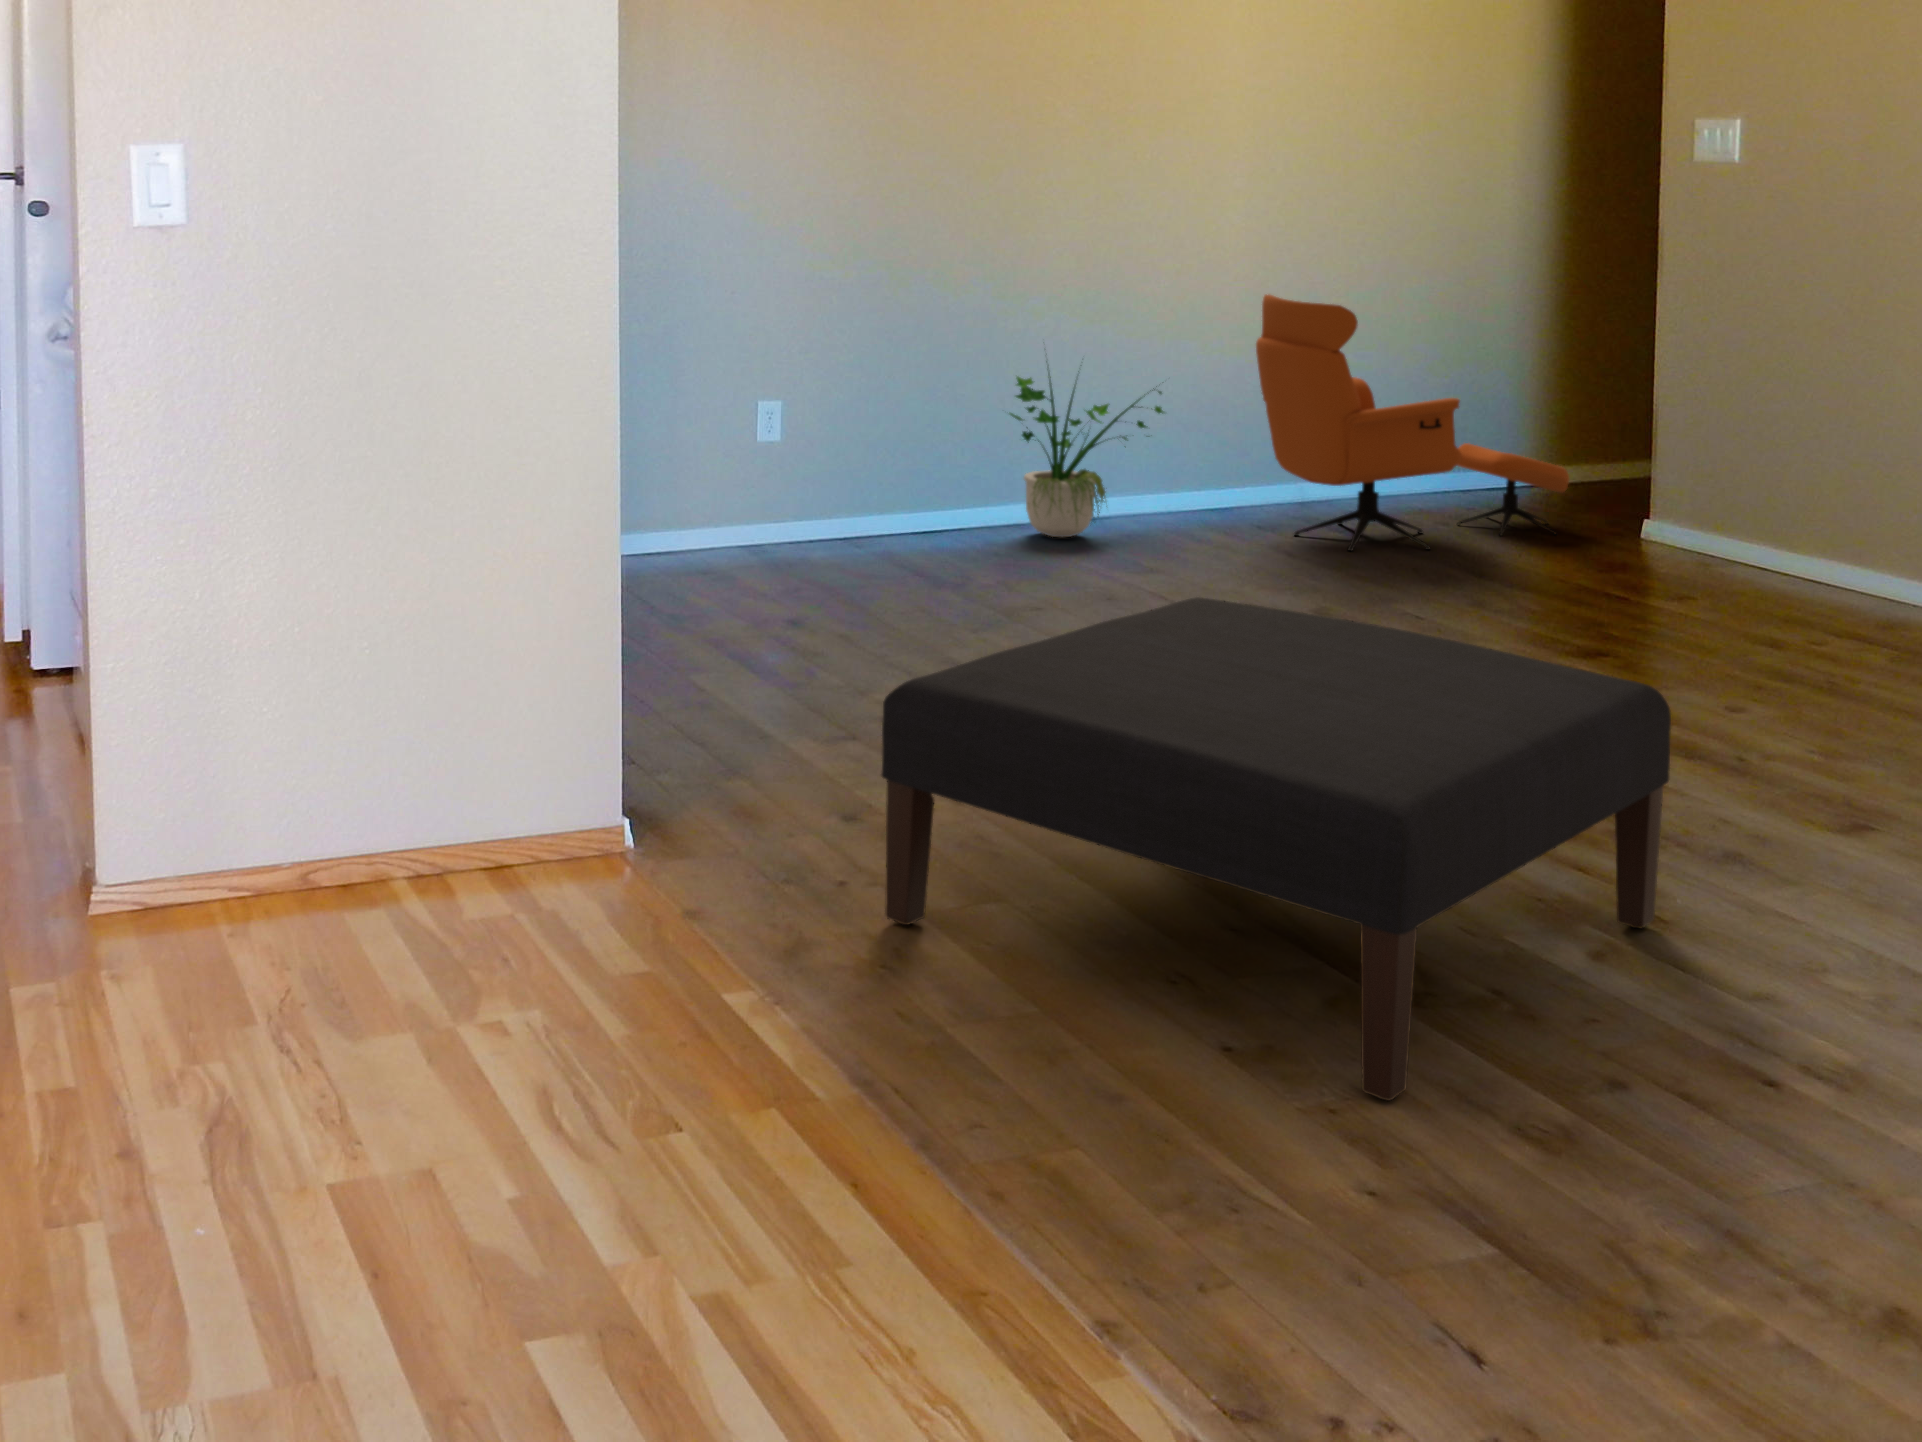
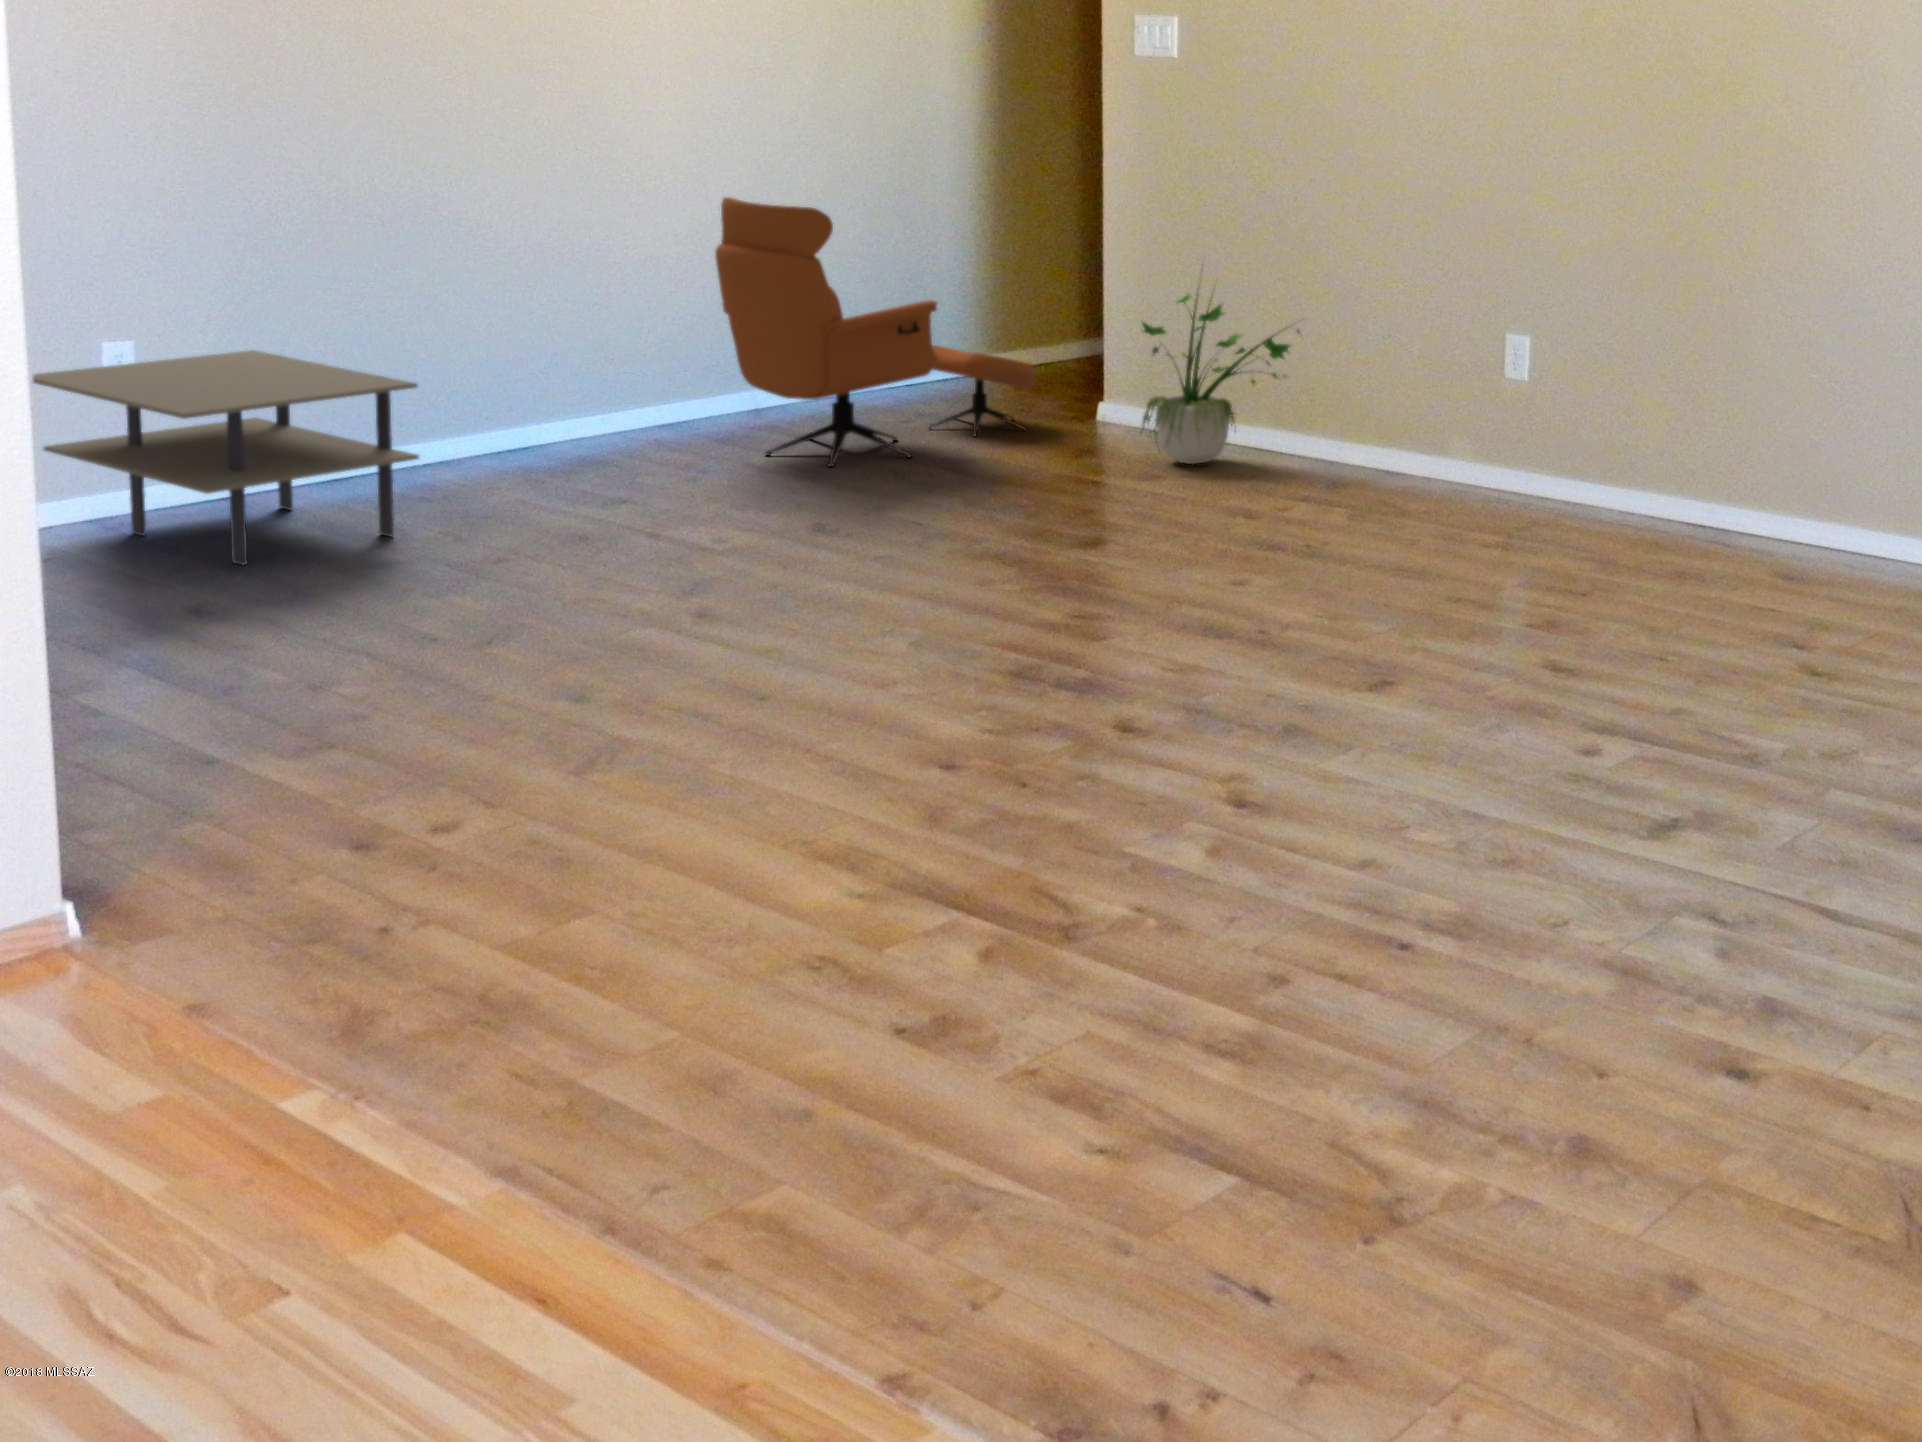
potted plant: present [1010,377,1164,537] -> present [1141,294,1299,464]
side table: none [721,411,989,582] -> present [33,350,419,565]
ottoman: present [882,597,1671,1101] -> none [433,544,1266,1049]

